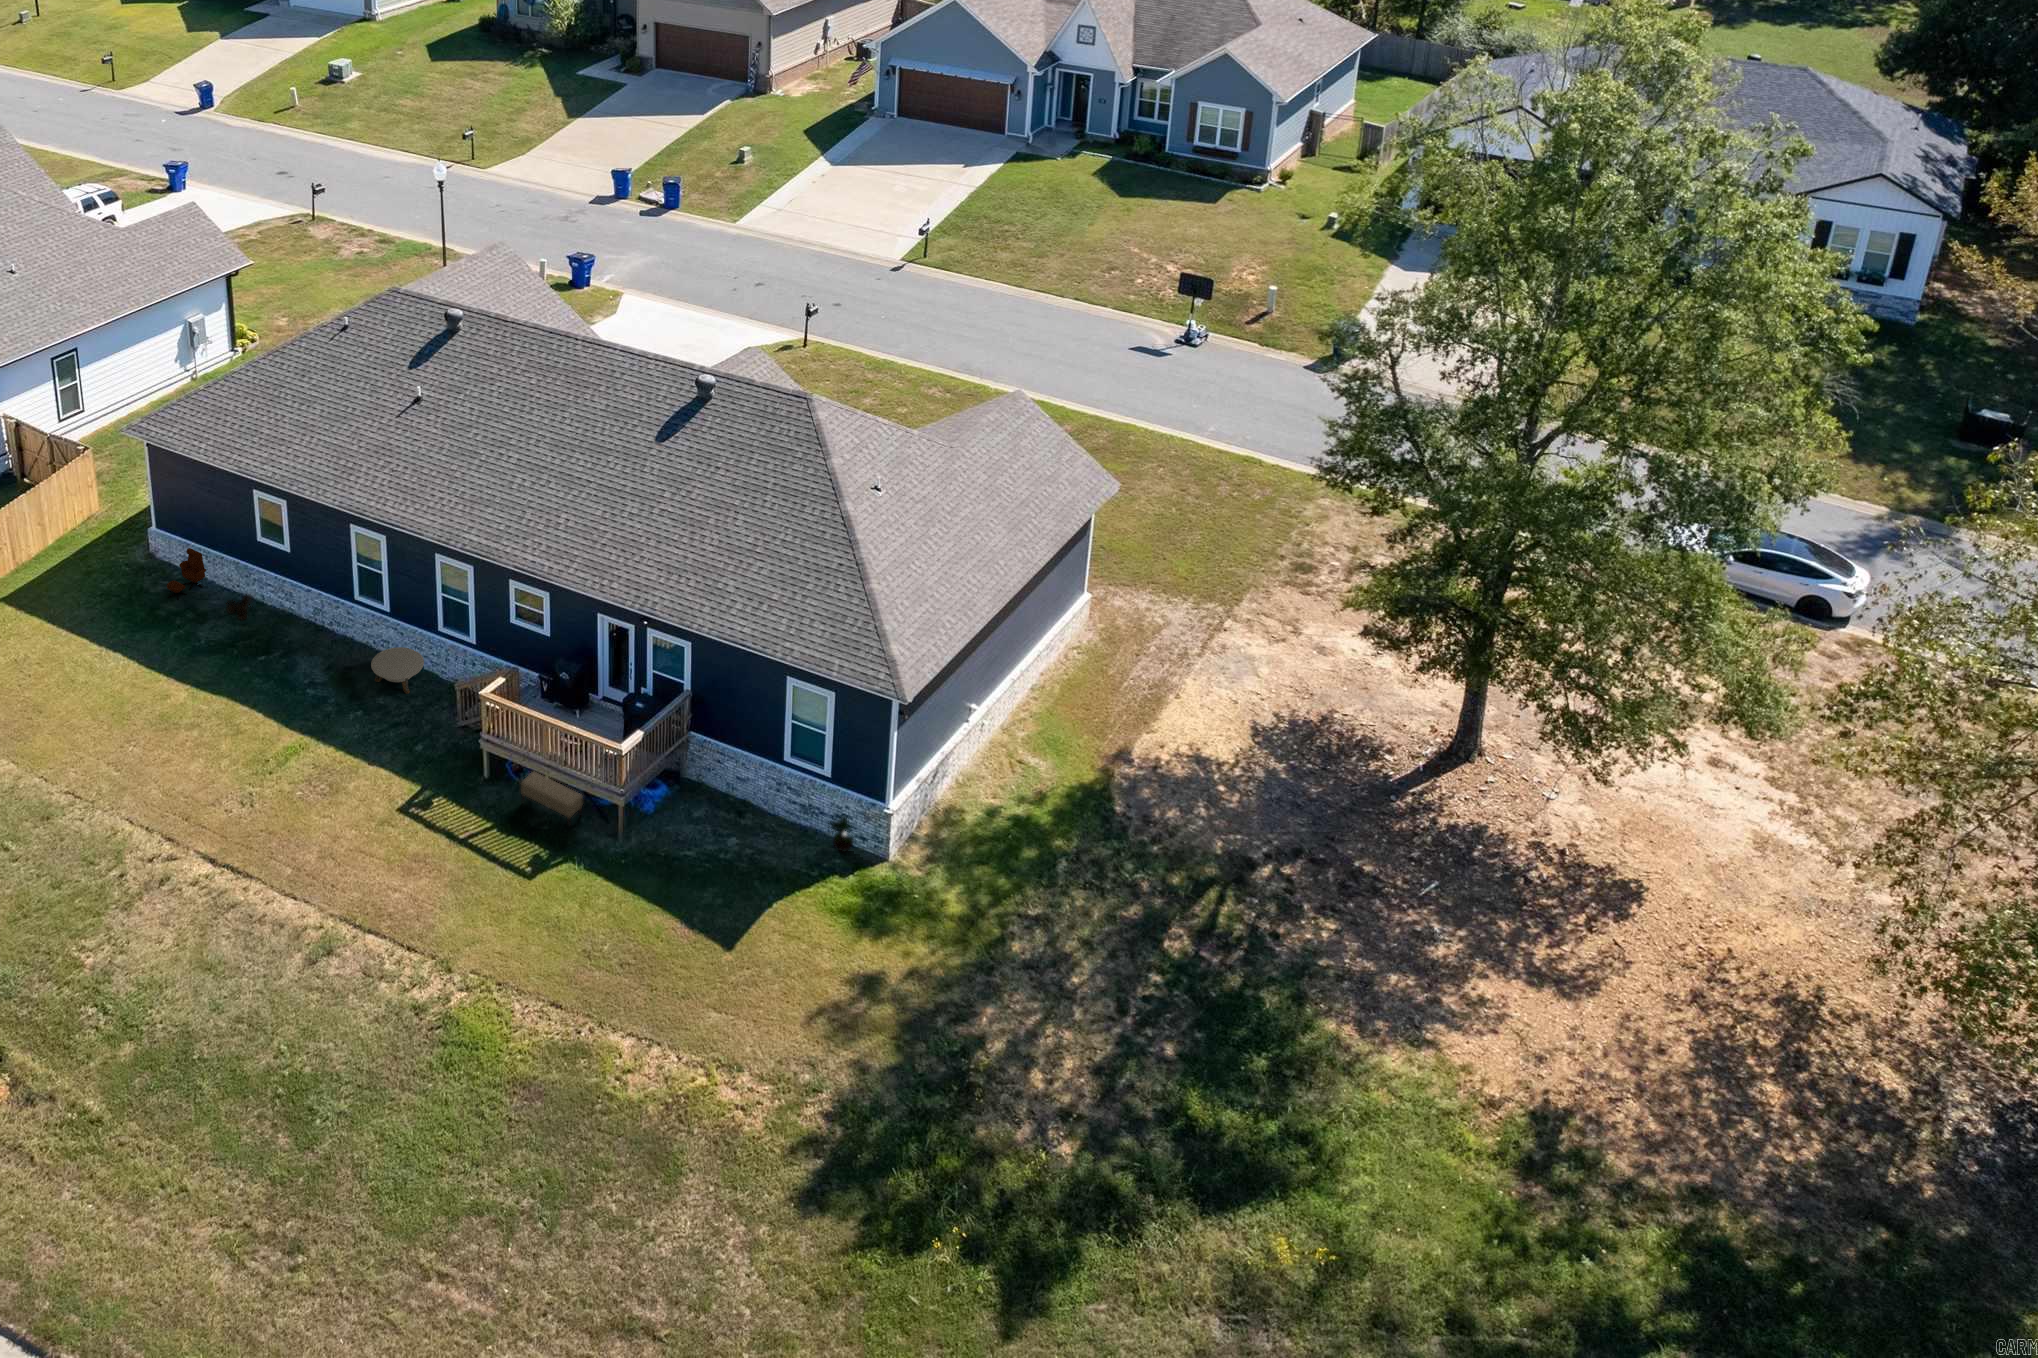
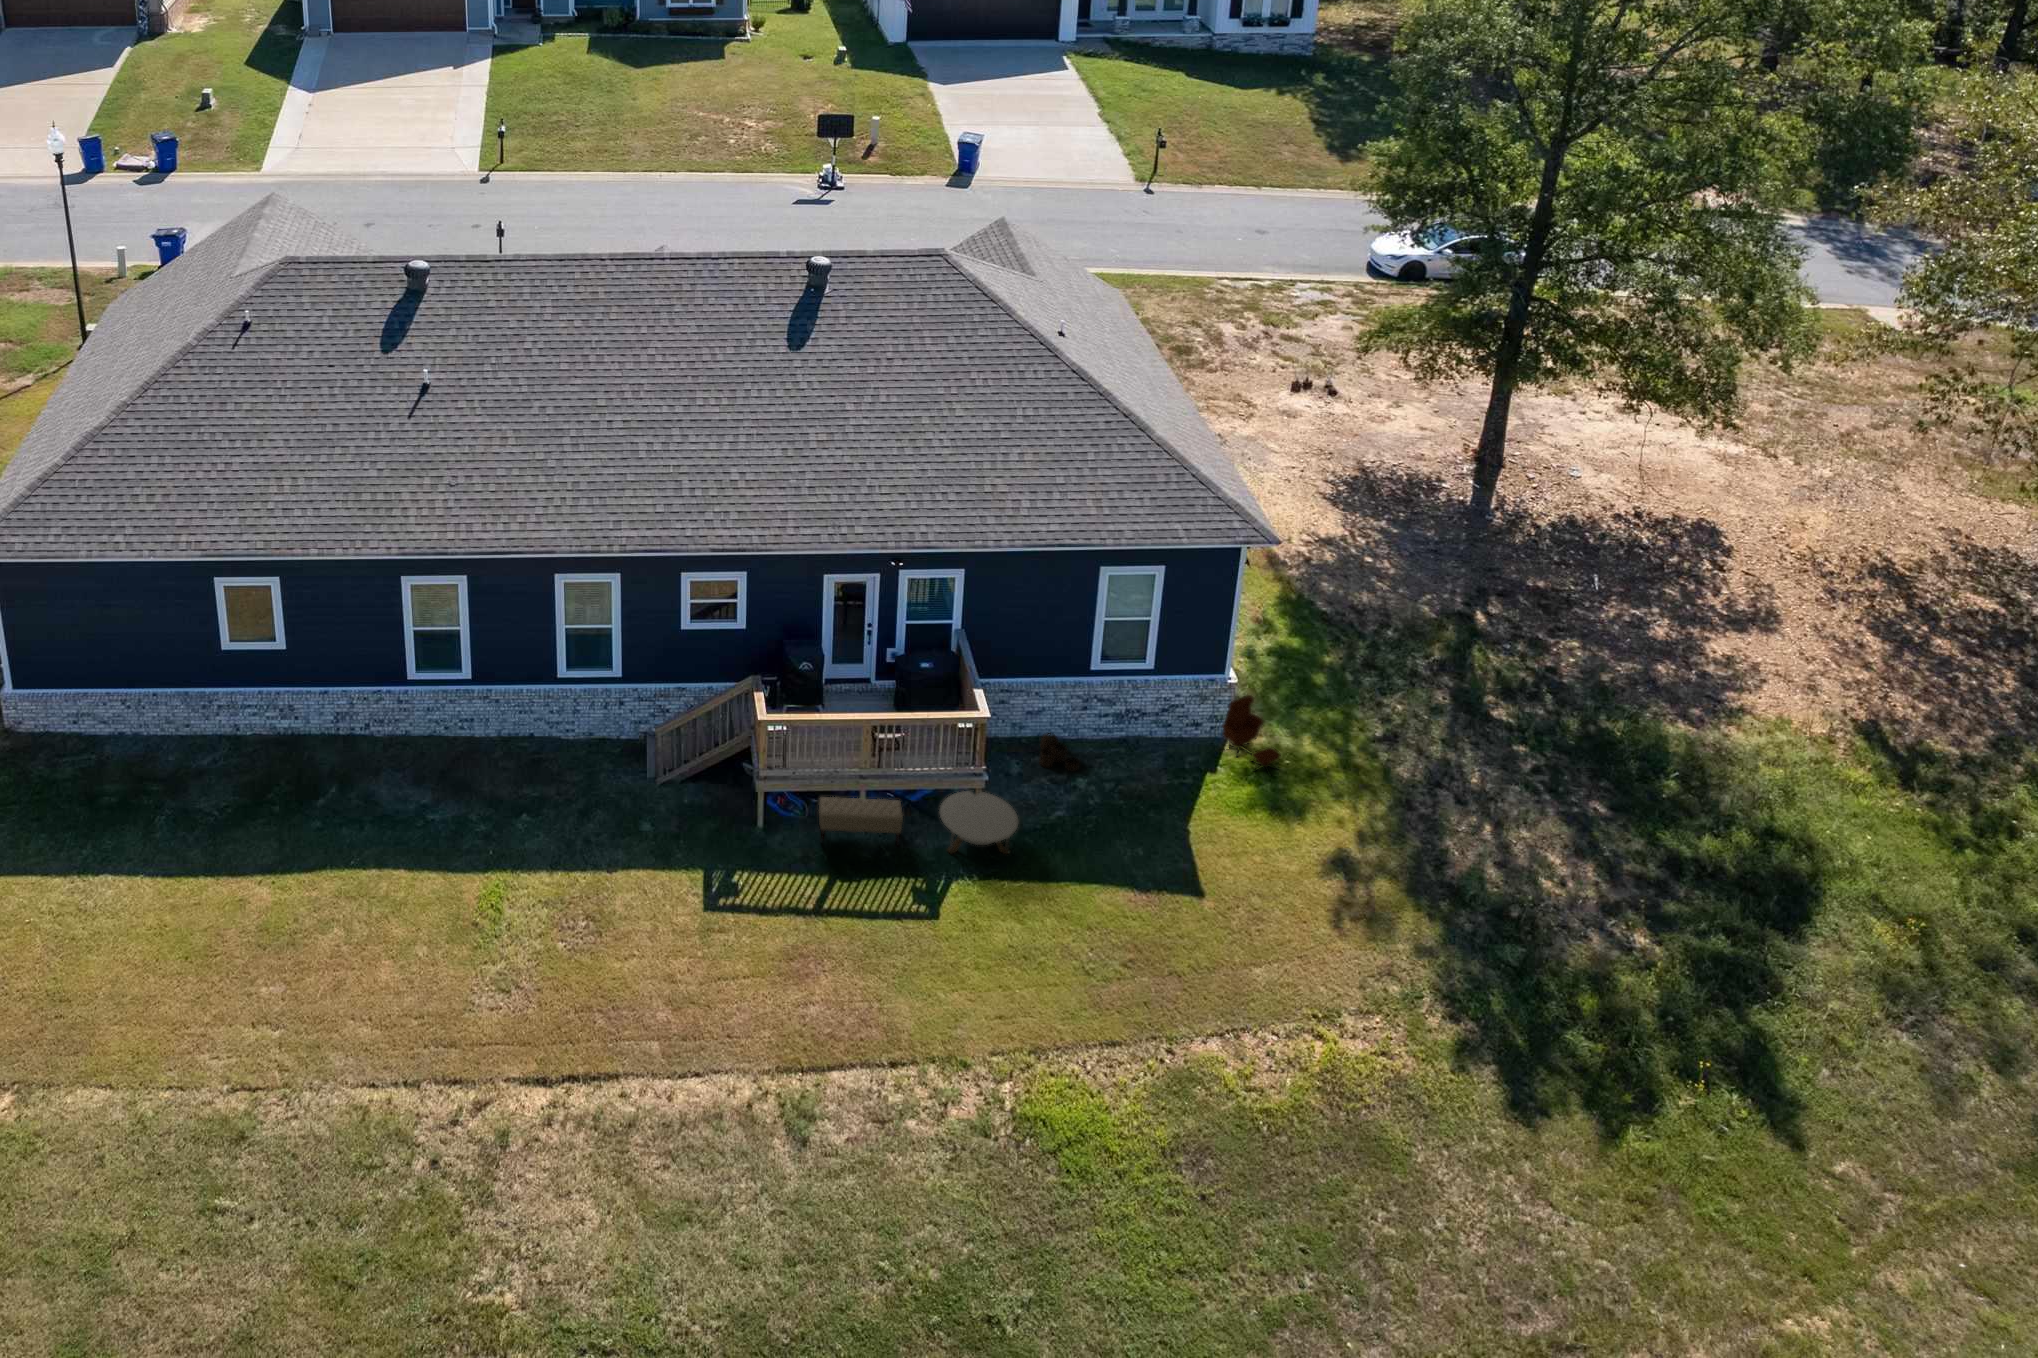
lounge chair: present [167,548,206,600] -> present [1222,695,1280,774]
woven basket: present [226,594,252,620] -> present [1039,732,1079,771]
round table: present [371,647,424,694] -> present [940,791,1018,854]
potted tree: present [828,816,853,851] -> none [1158,707,1194,752]

